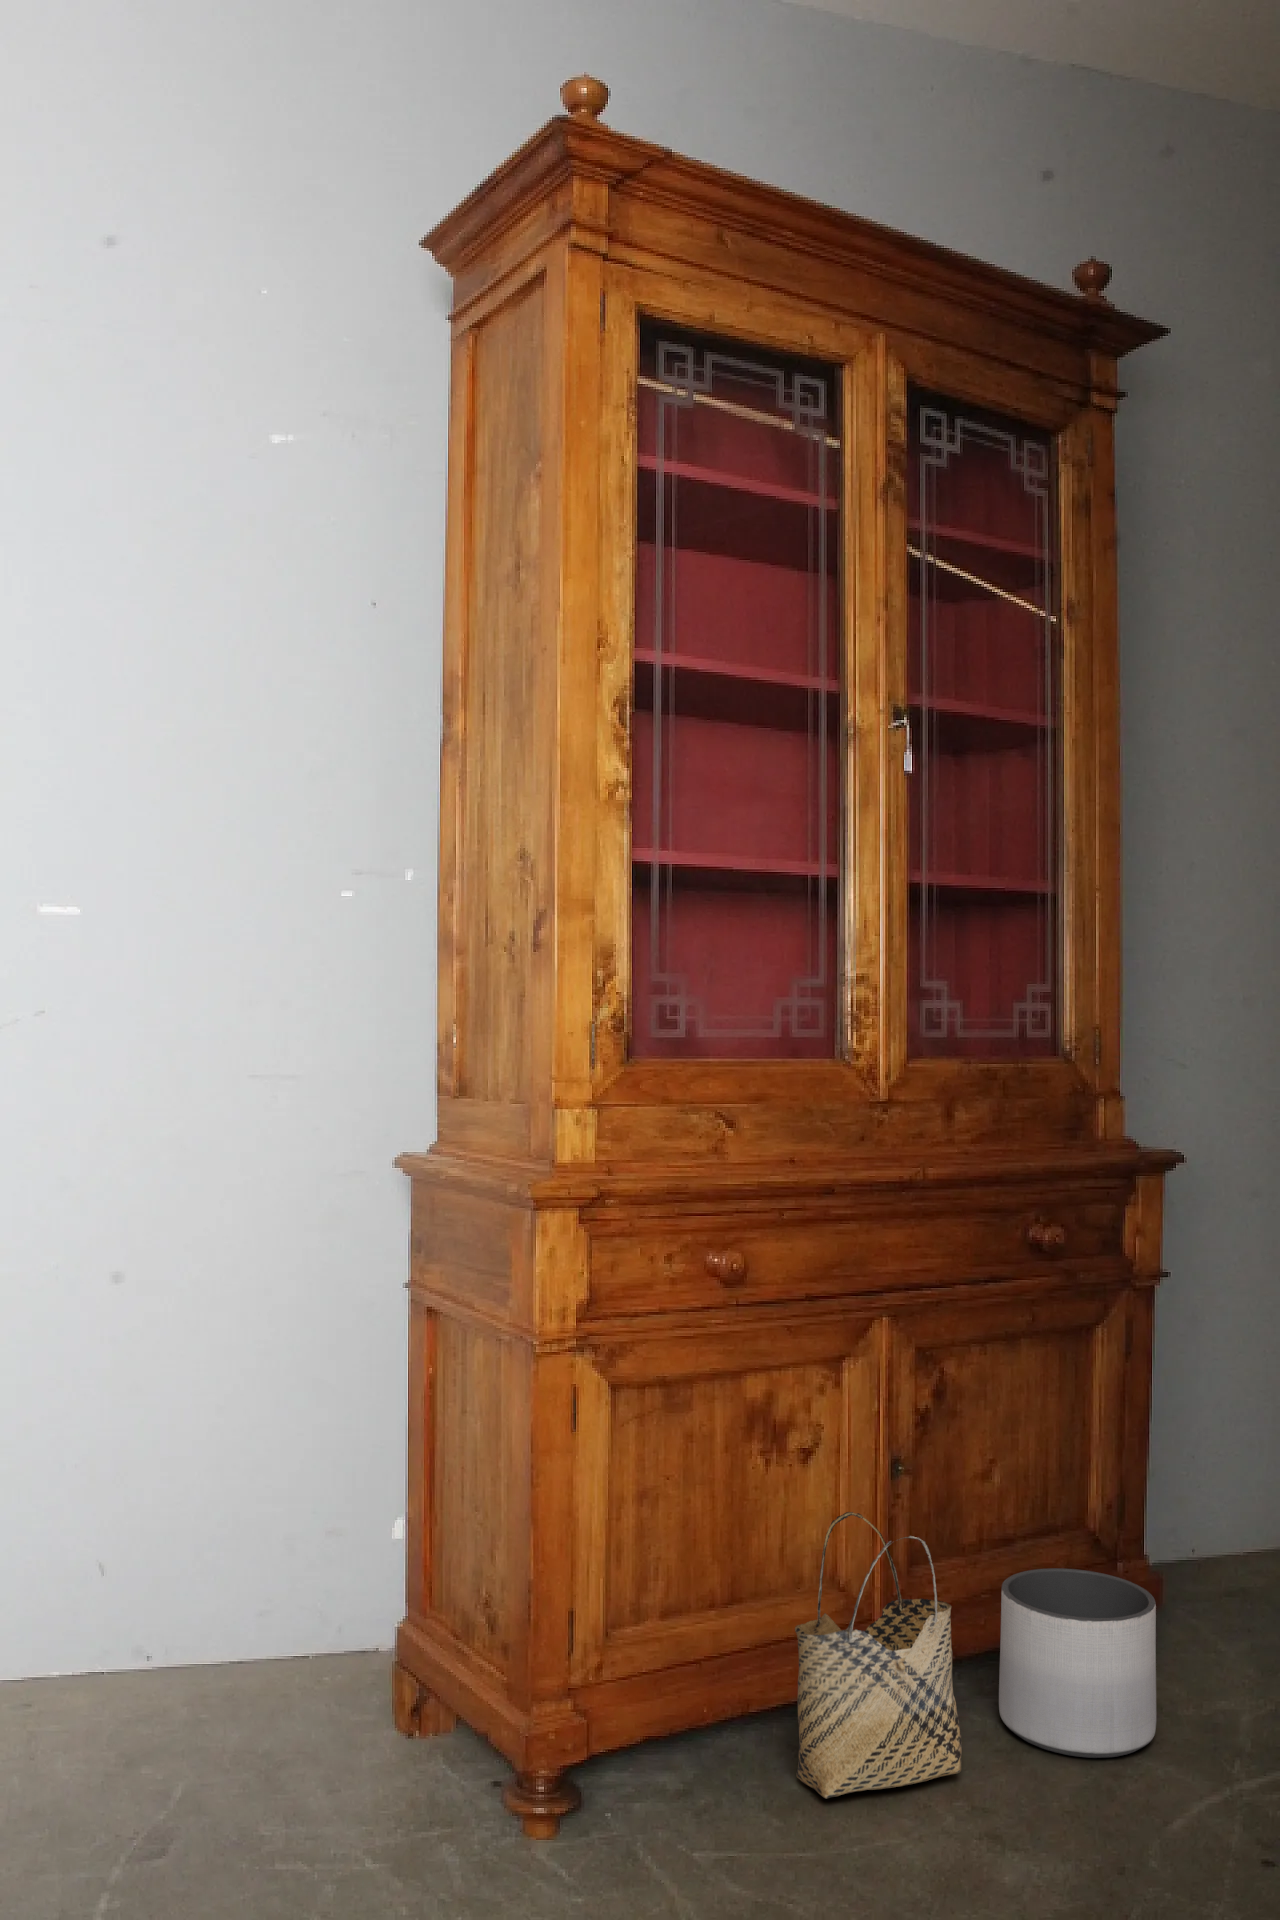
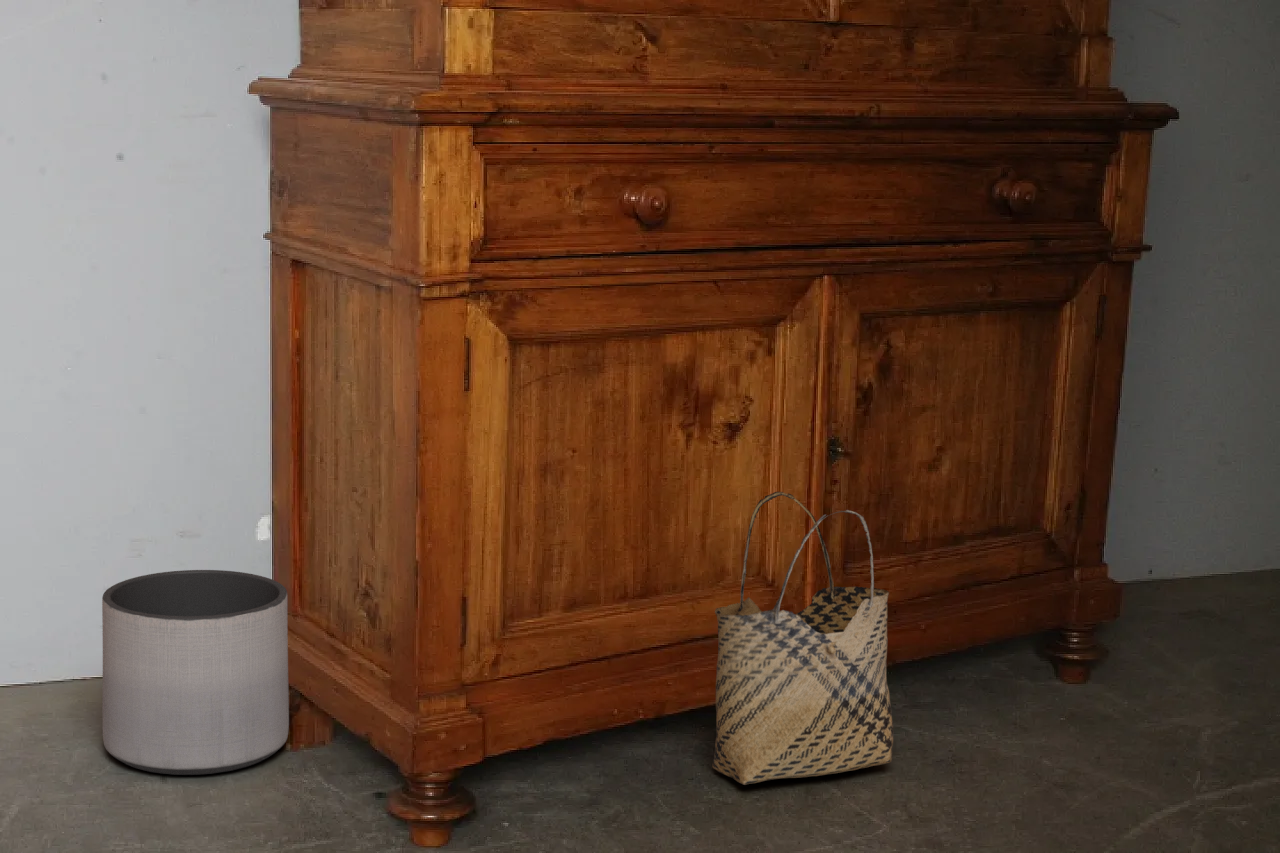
planter: present [999,1568,1156,1758] -> present [102,570,289,775]

